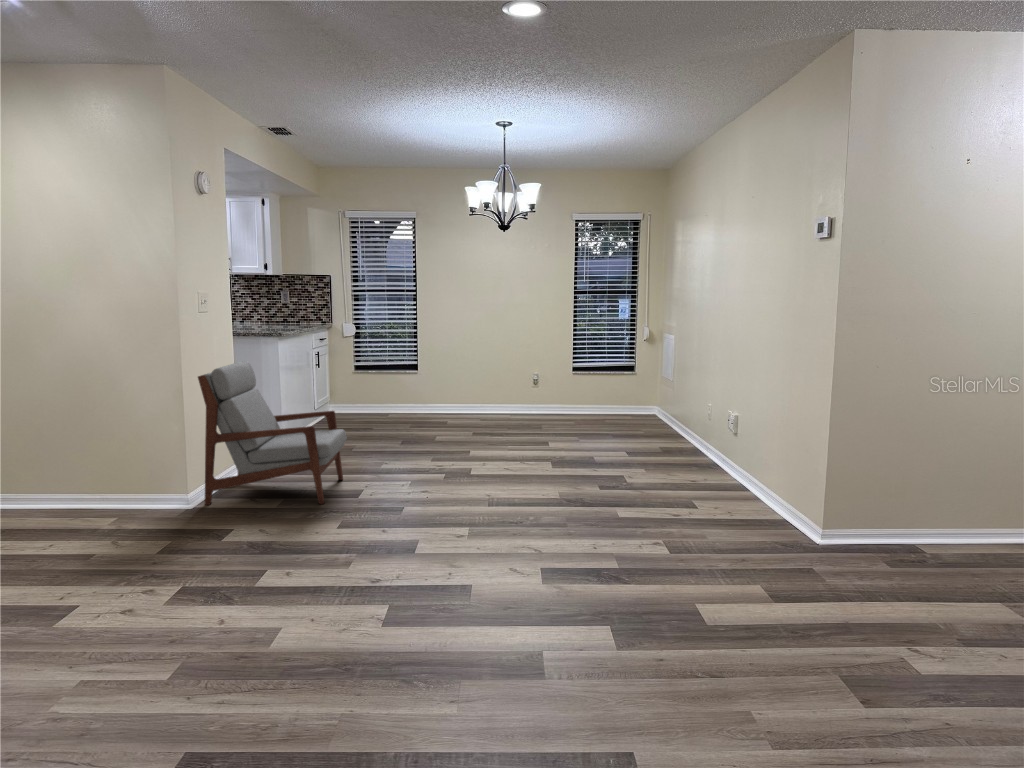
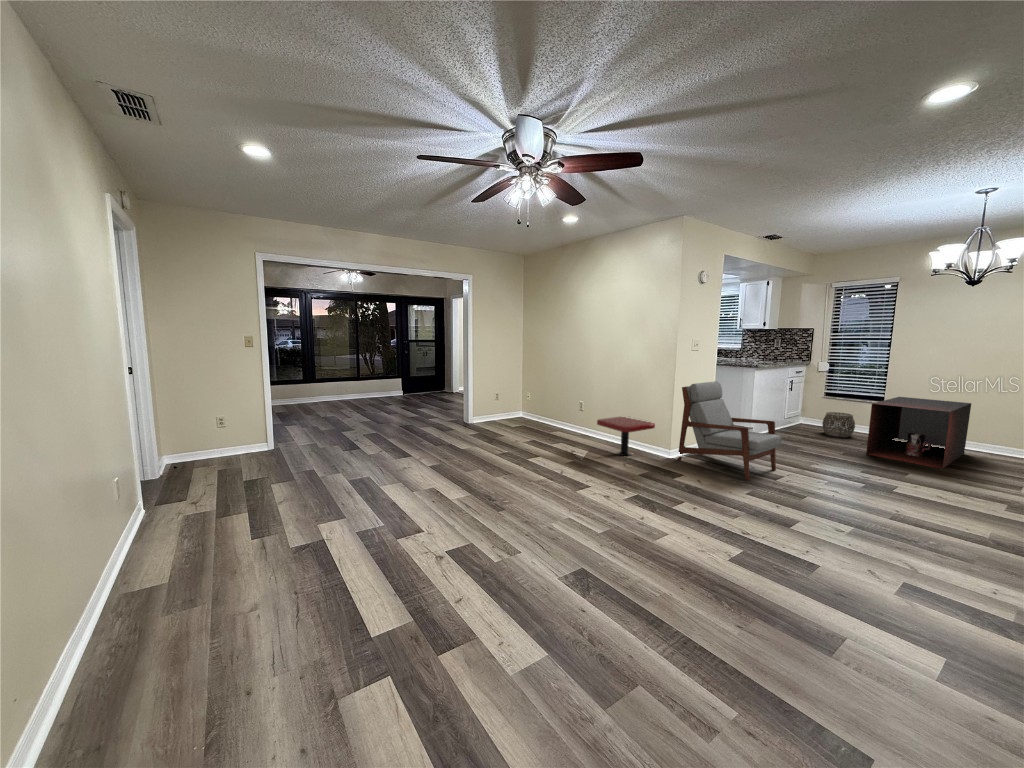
storage cabinet: none [410,360,477,434] -> present [866,397,971,469]
woven basket: none [355,387,388,419] -> present [822,412,855,437]
pedestal table: none [21,448,156,529] -> present [597,416,655,456]

